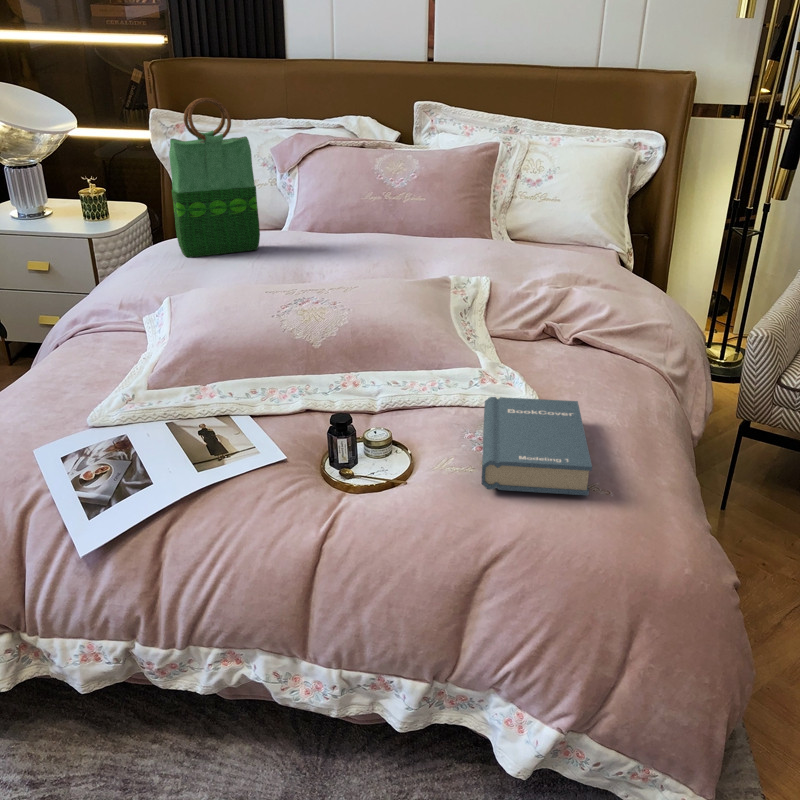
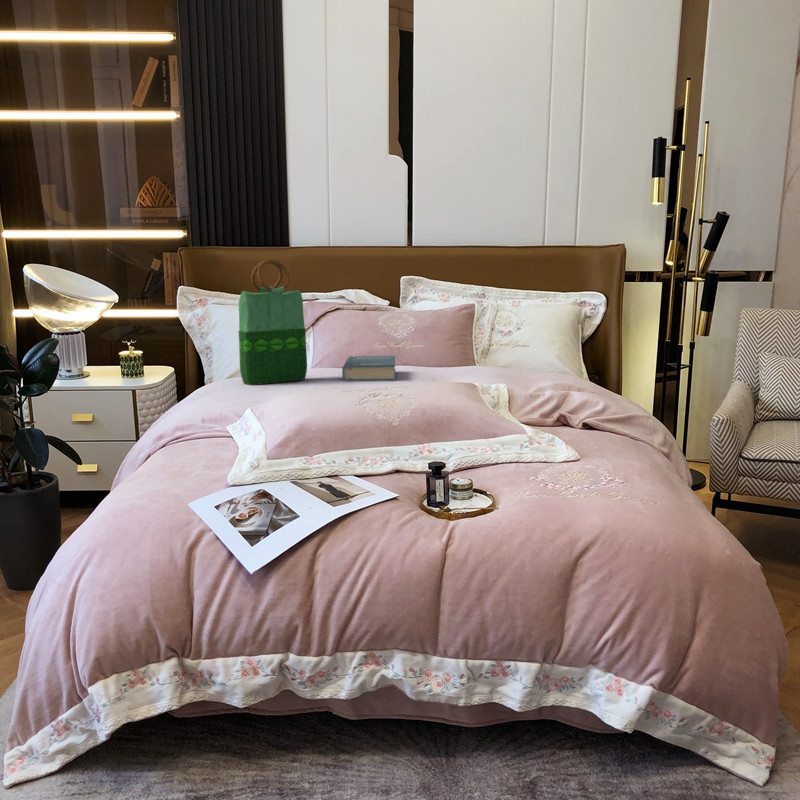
hardback book: present [482,397,592,495] -> present [342,356,395,381]

